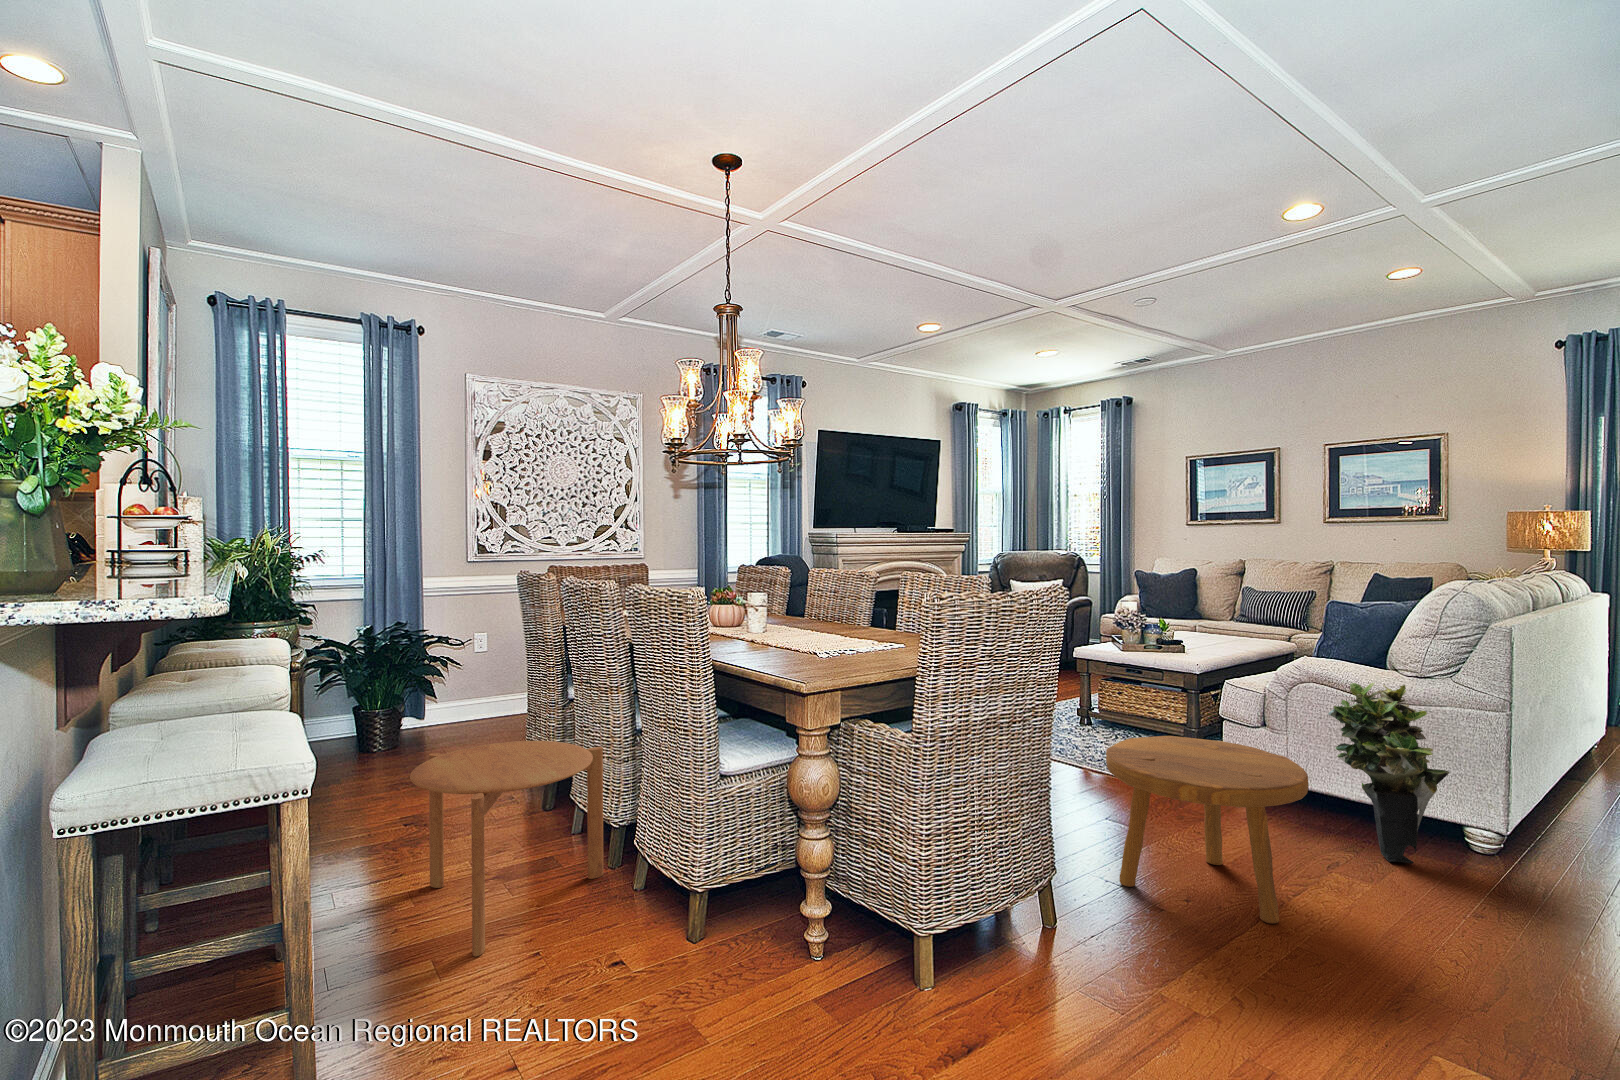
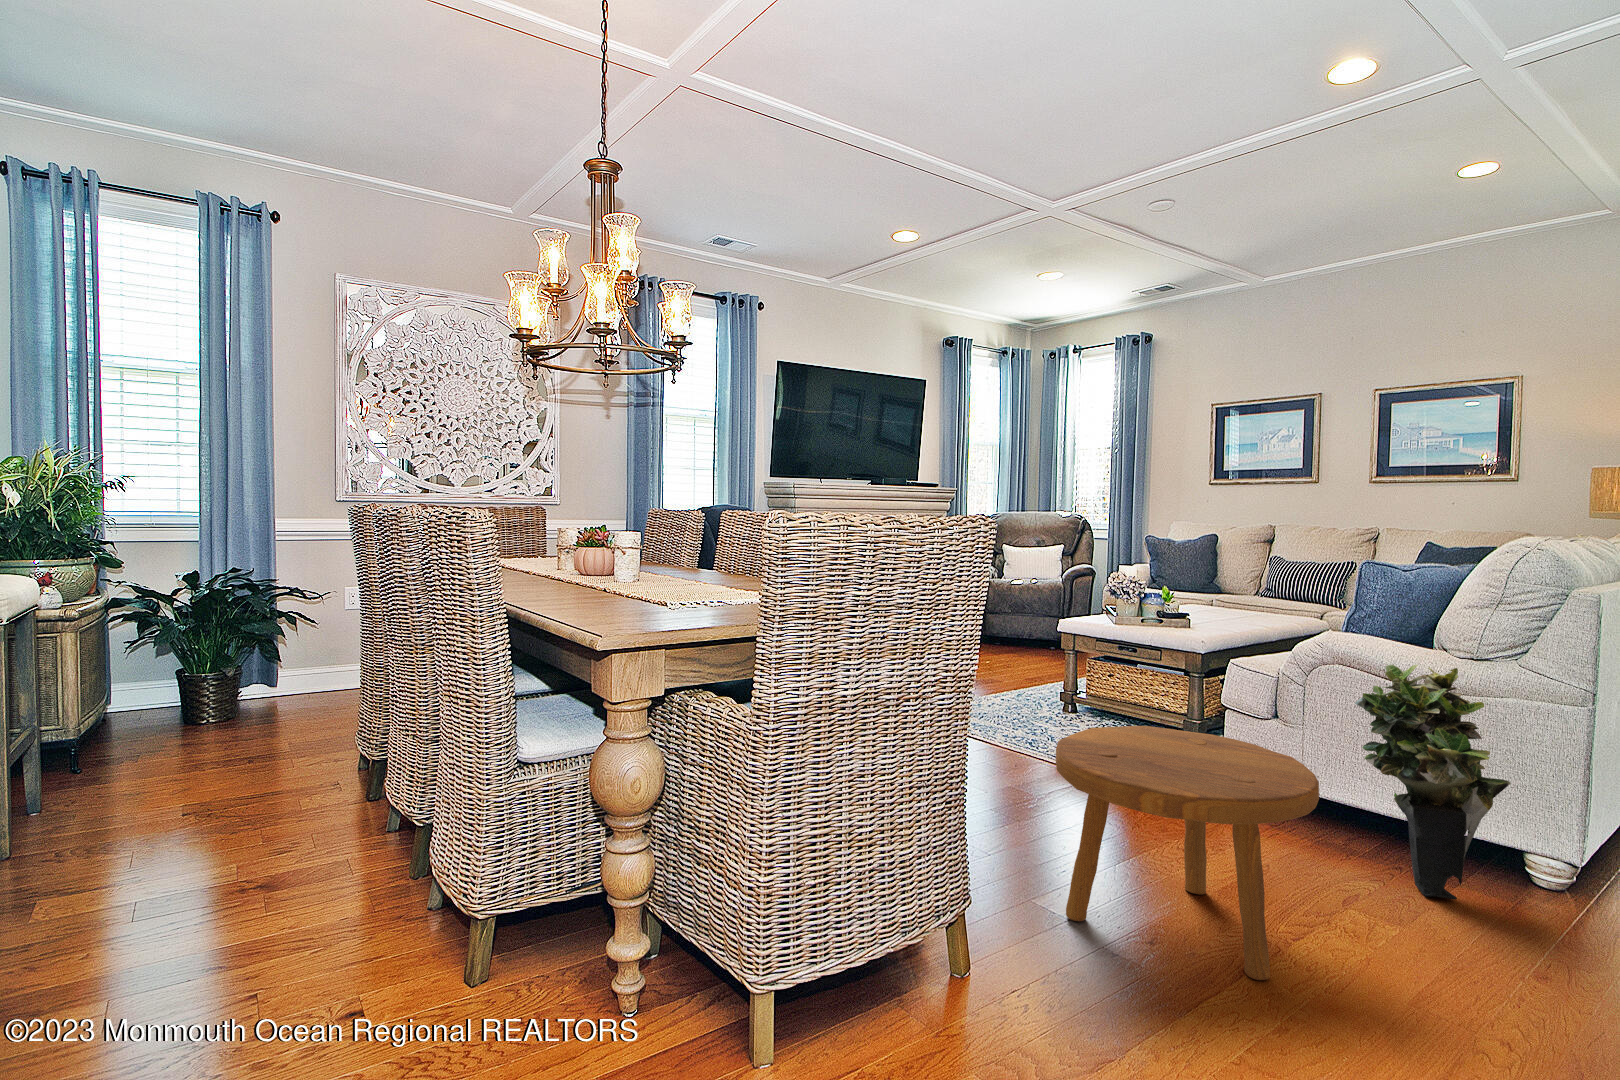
side table: present [410,741,603,957] -> none [106,711,400,997]

